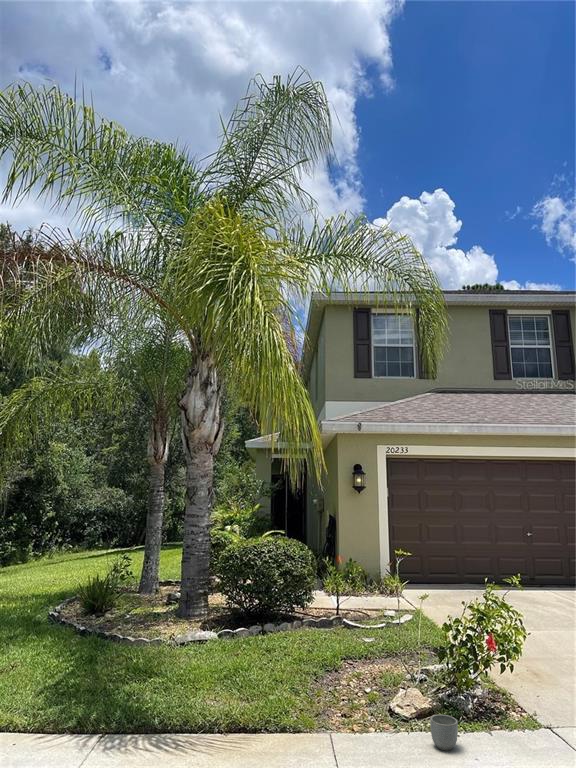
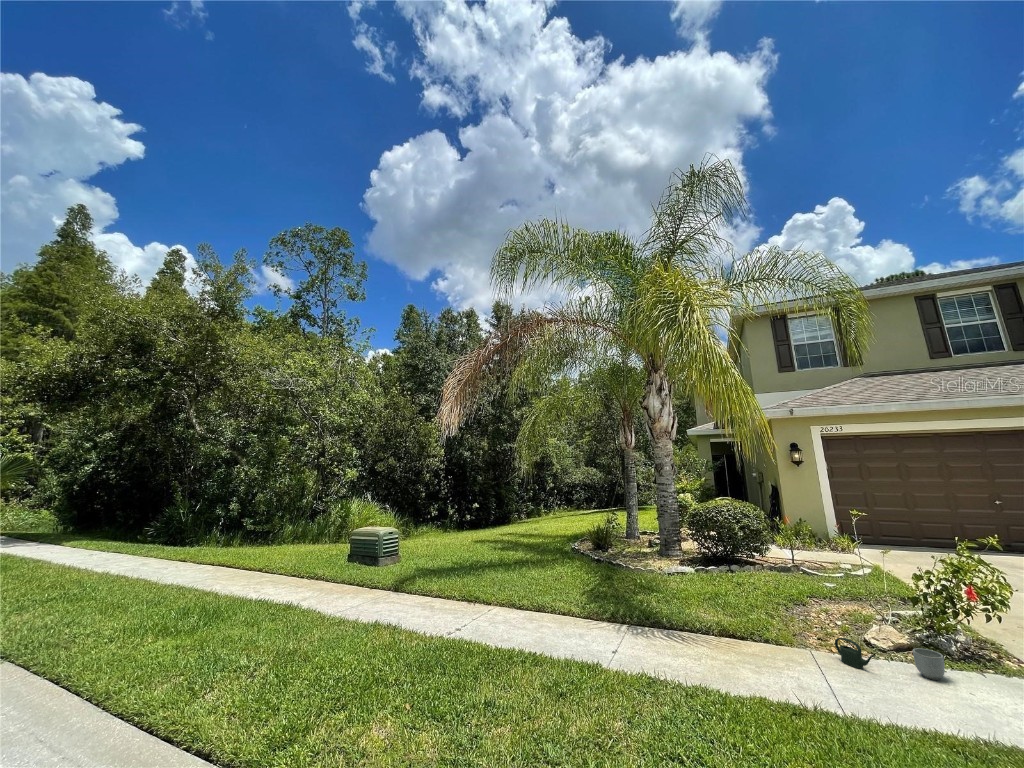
watering can: none [355,712,392,749] -> present [835,638,875,669]

